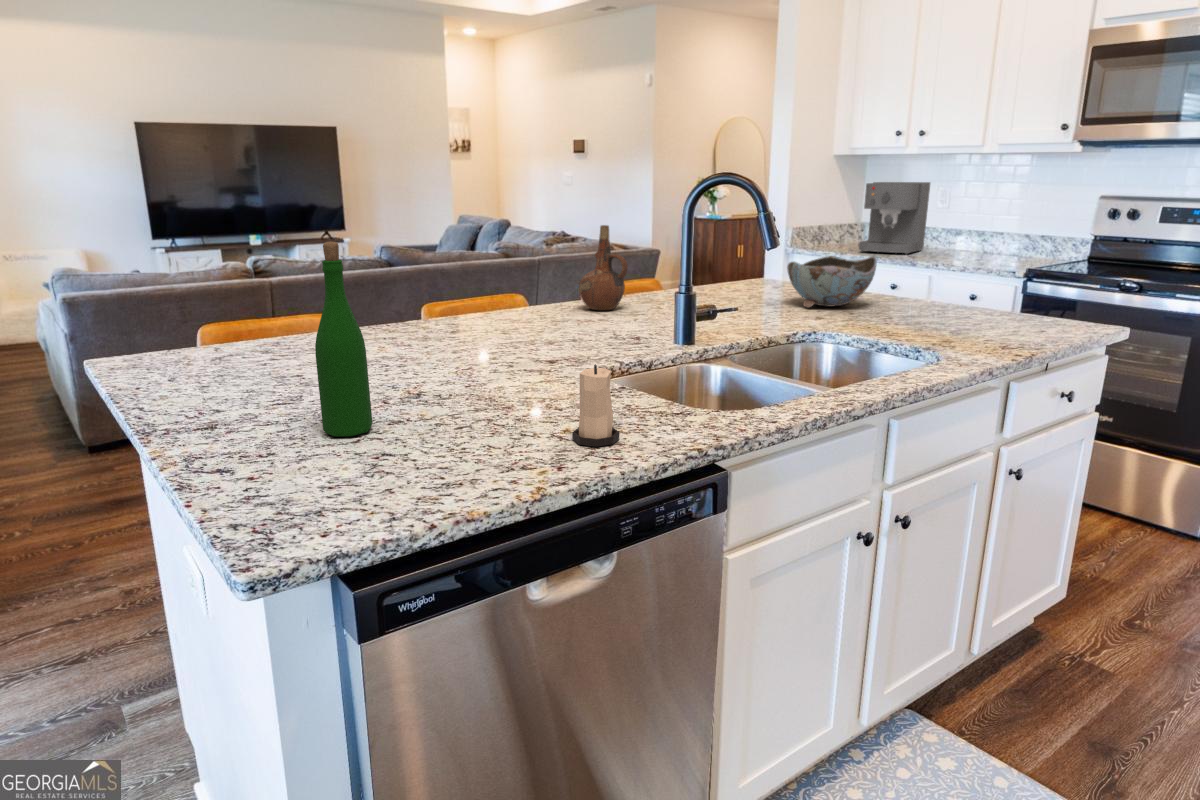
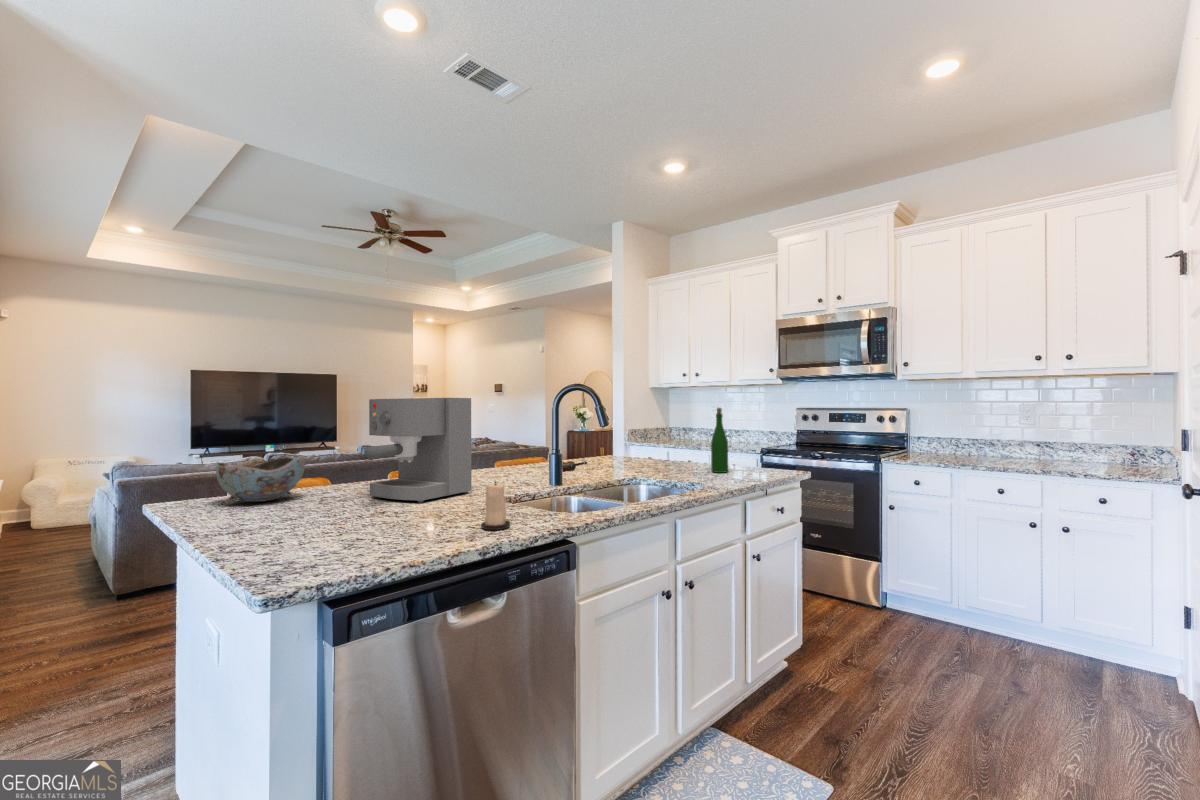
coffee maker: present [859,182,930,255] -> present [365,398,471,503]
ceramic pitcher: present [579,225,628,310] -> none [493,420,524,472]
wine bottle: present [315,242,372,437] -> present [711,408,728,473]
bowl: present [787,256,877,307] -> present [216,456,306,504]

